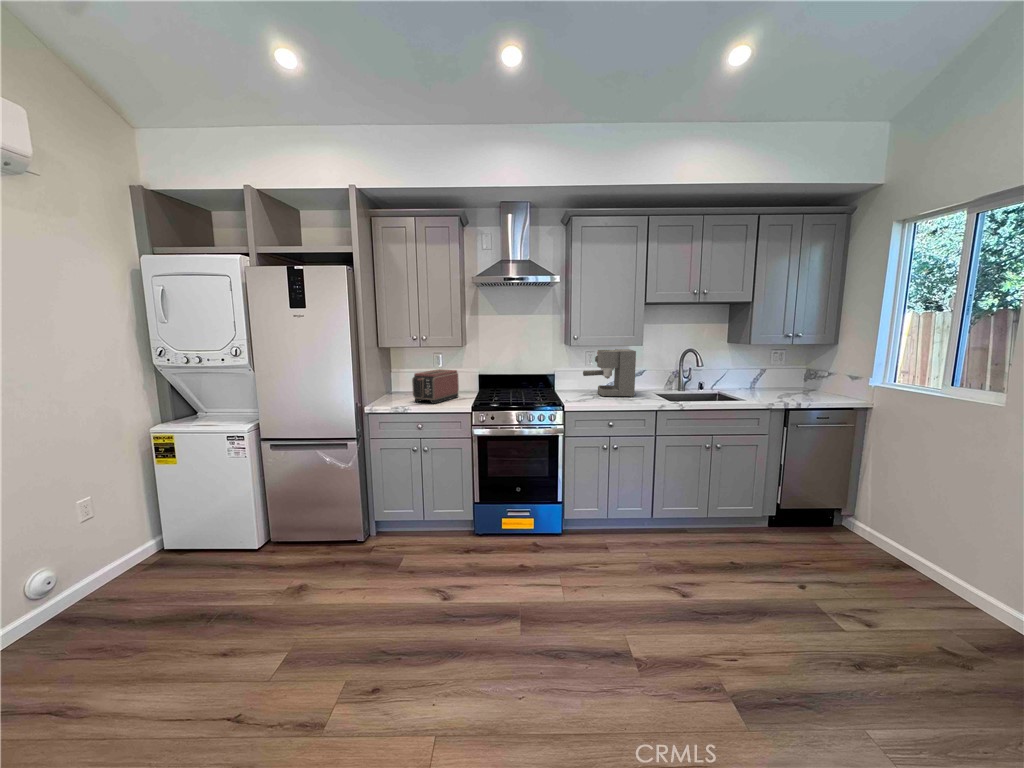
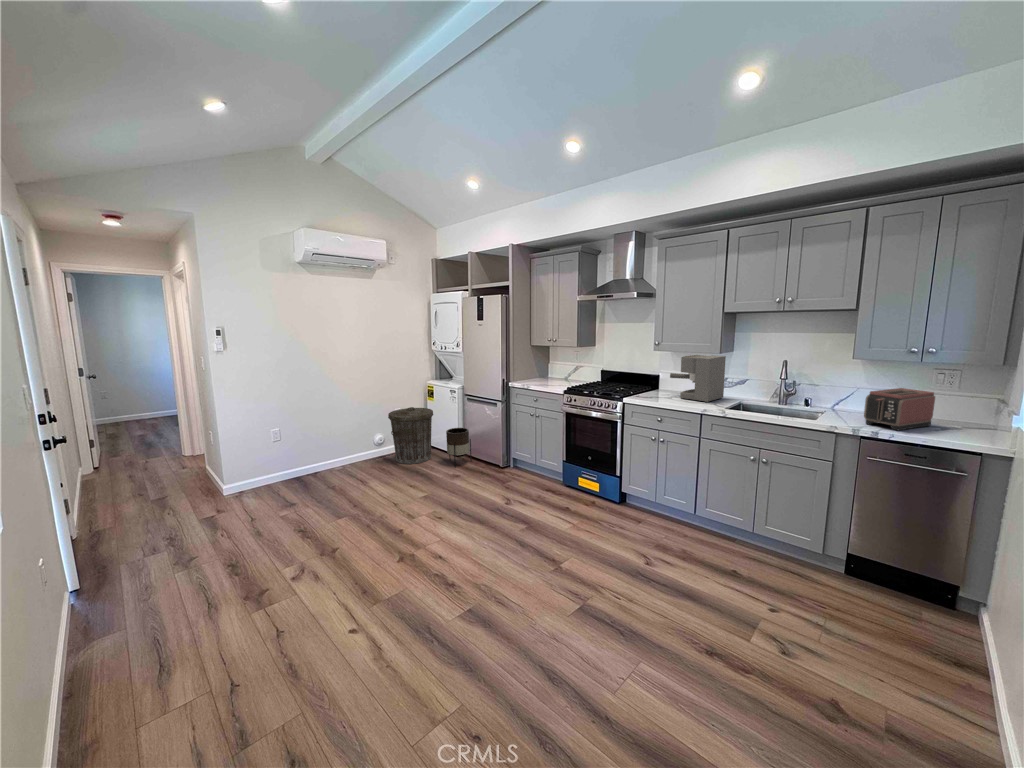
toaster: present [412,369,459,404] -> present [864,388,935,431]
trash can: none [69,479,197,614] -> present [388,407,433,464]
planter: none [243,496,294,573] -> present [446,428,472,468]

